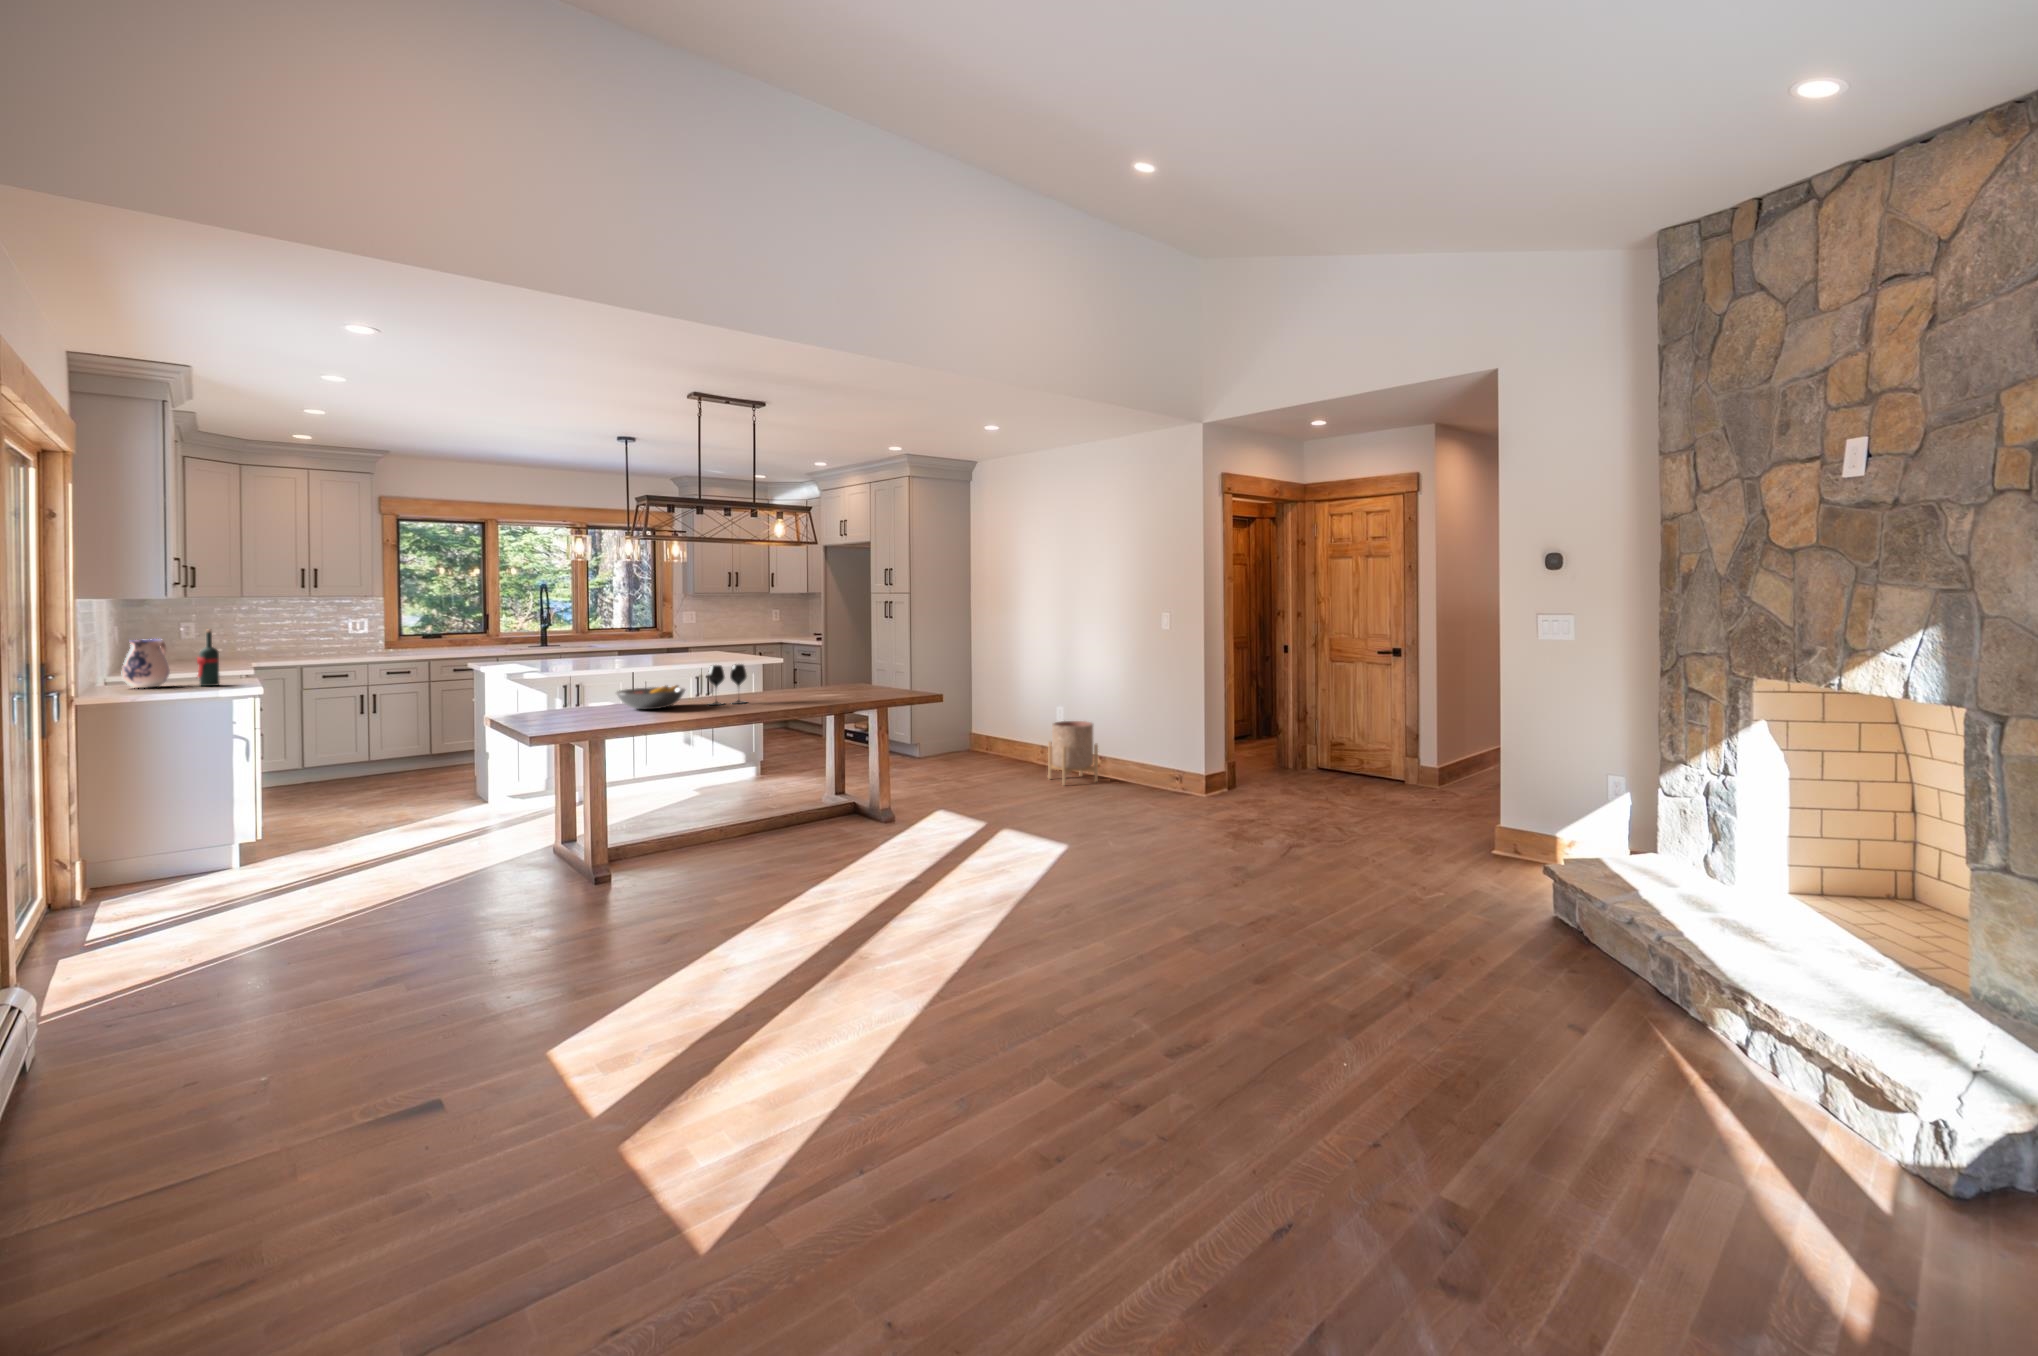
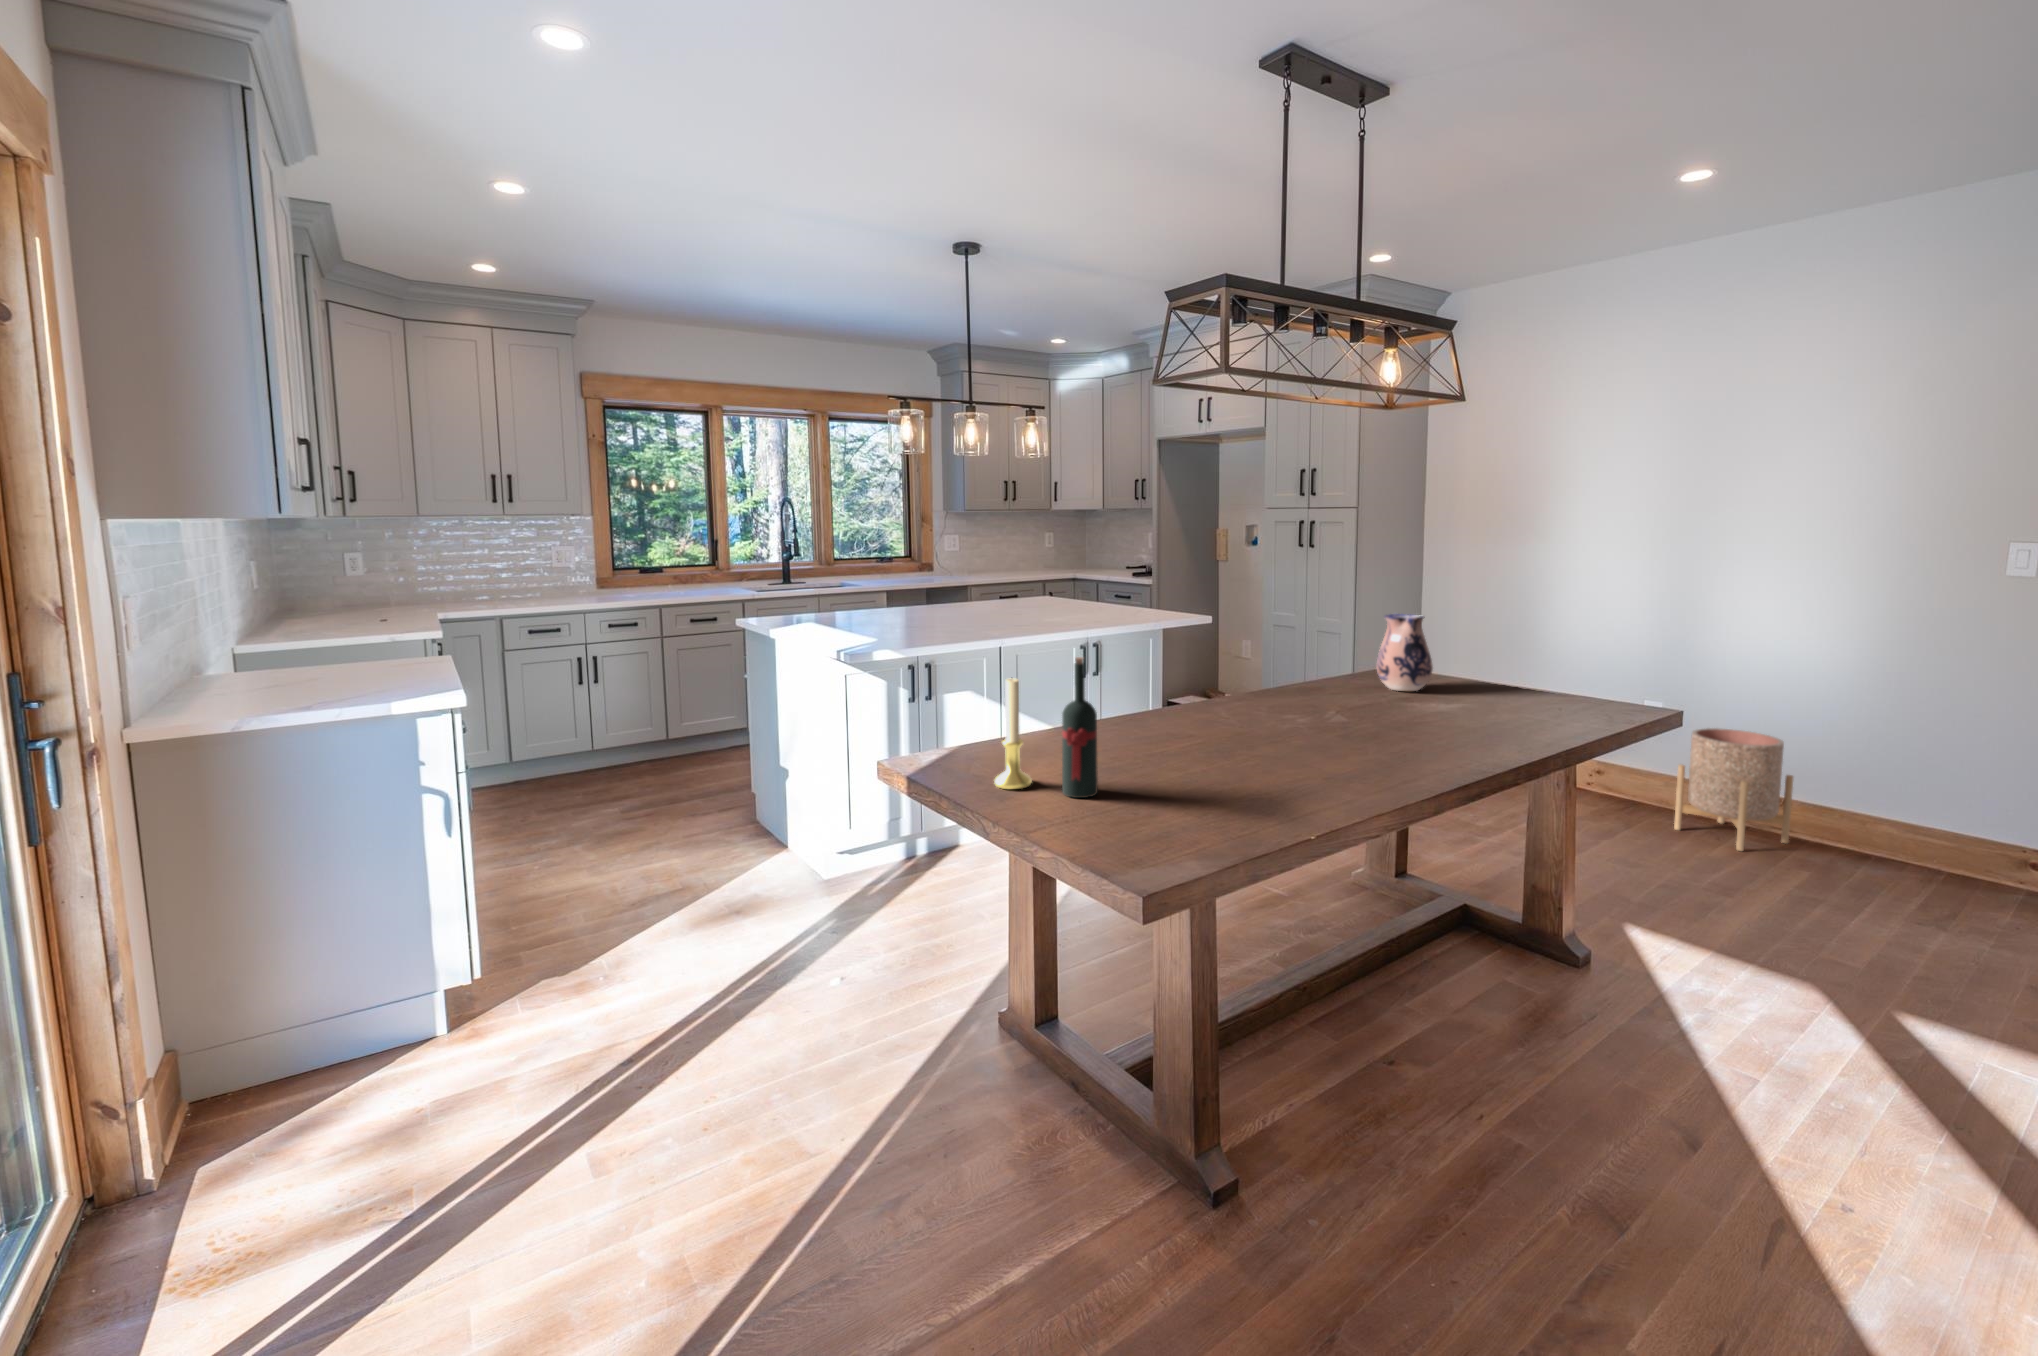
wine bottle: present [197,630,219,686] -> present [1062,657,1098,798]
ceramic pitcher: present [122,639,170,688] -> present [1377,613,1433,691]
wine glass: present [708,664,747,705] -> none [1267,647,1336,733]
candle holder: none [525,670,545,721] -> present [994,678,1032,789]
fruit bowl: present [616,685,685,709] -> none [1117,693,1250,748]

